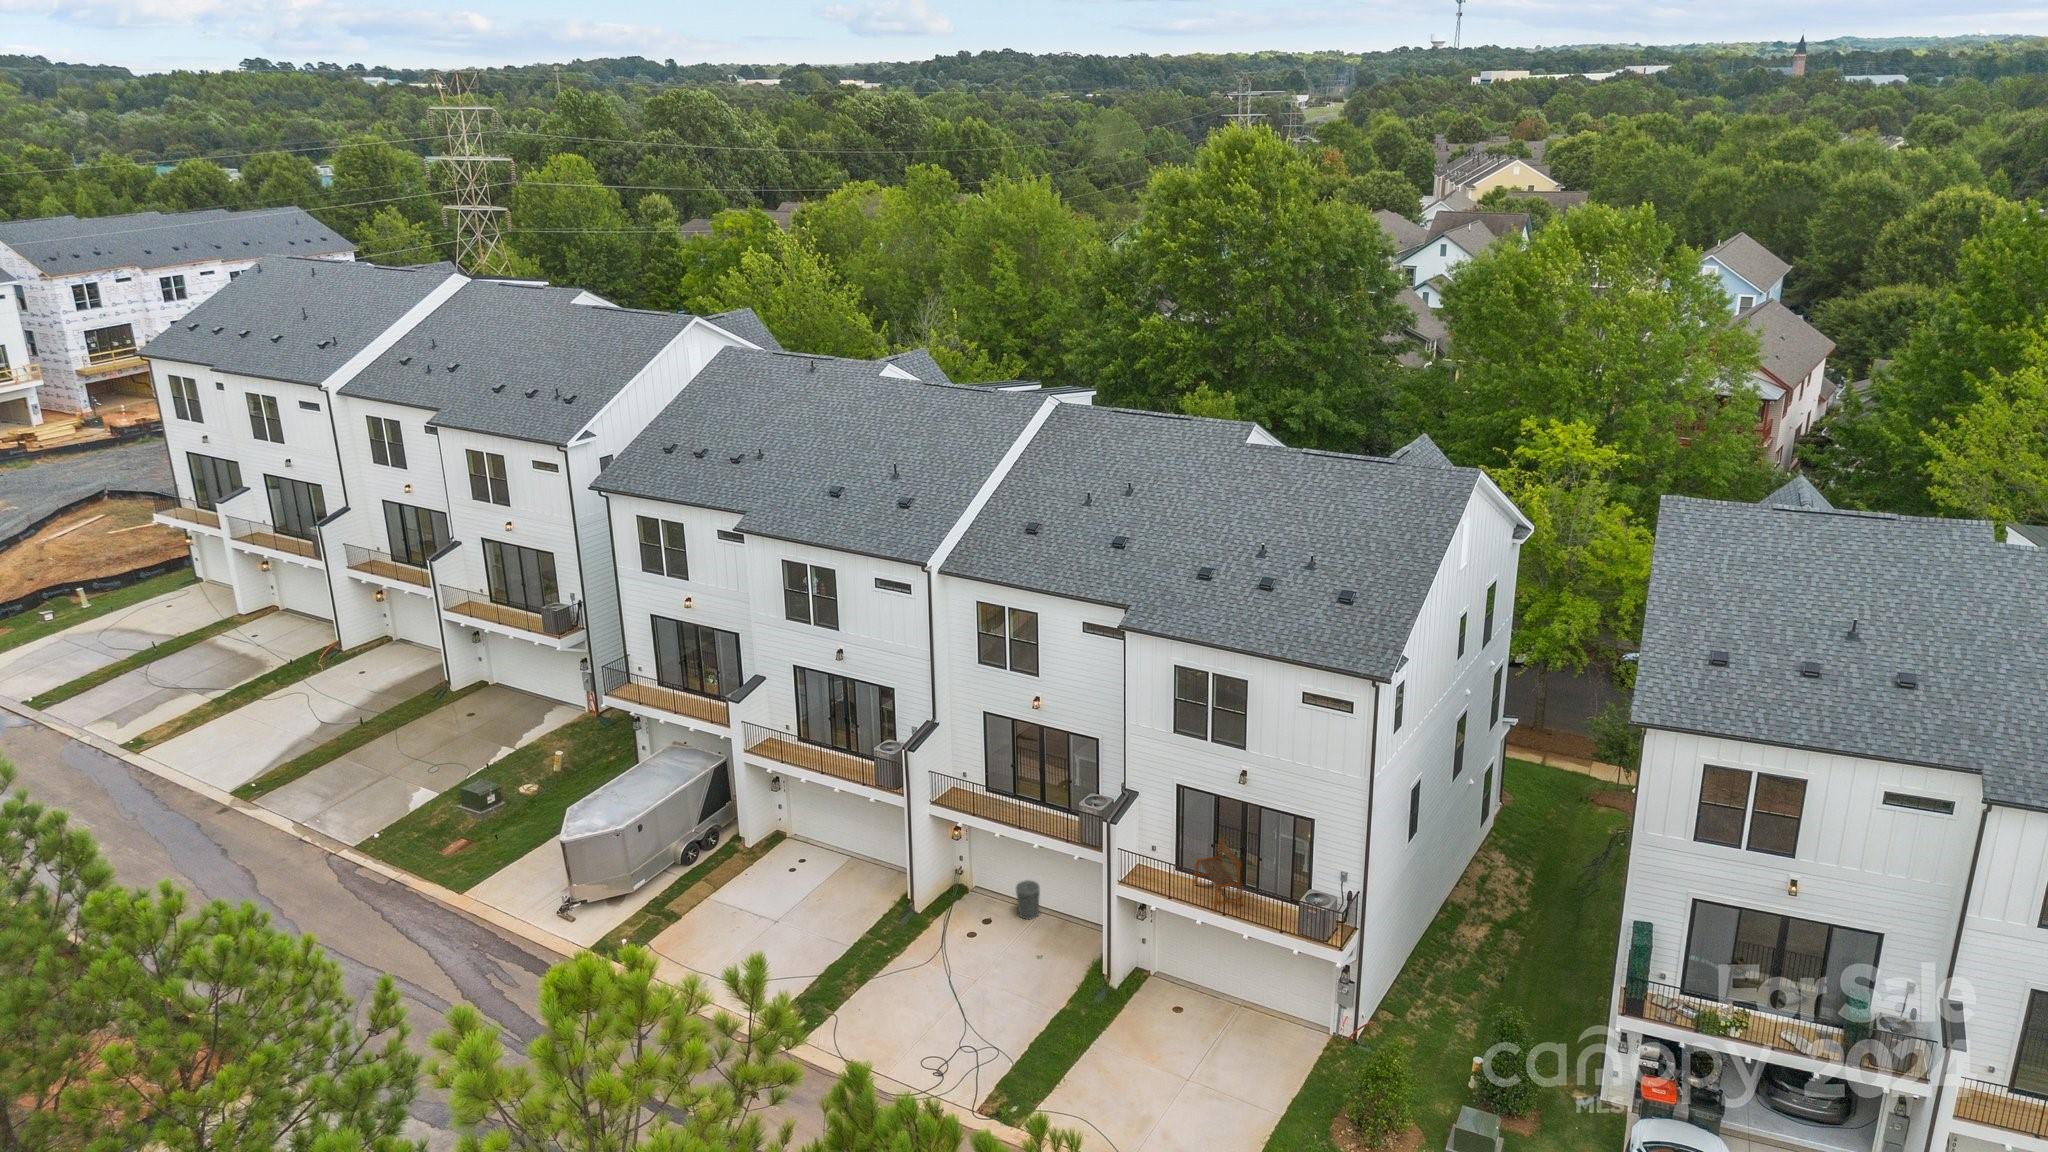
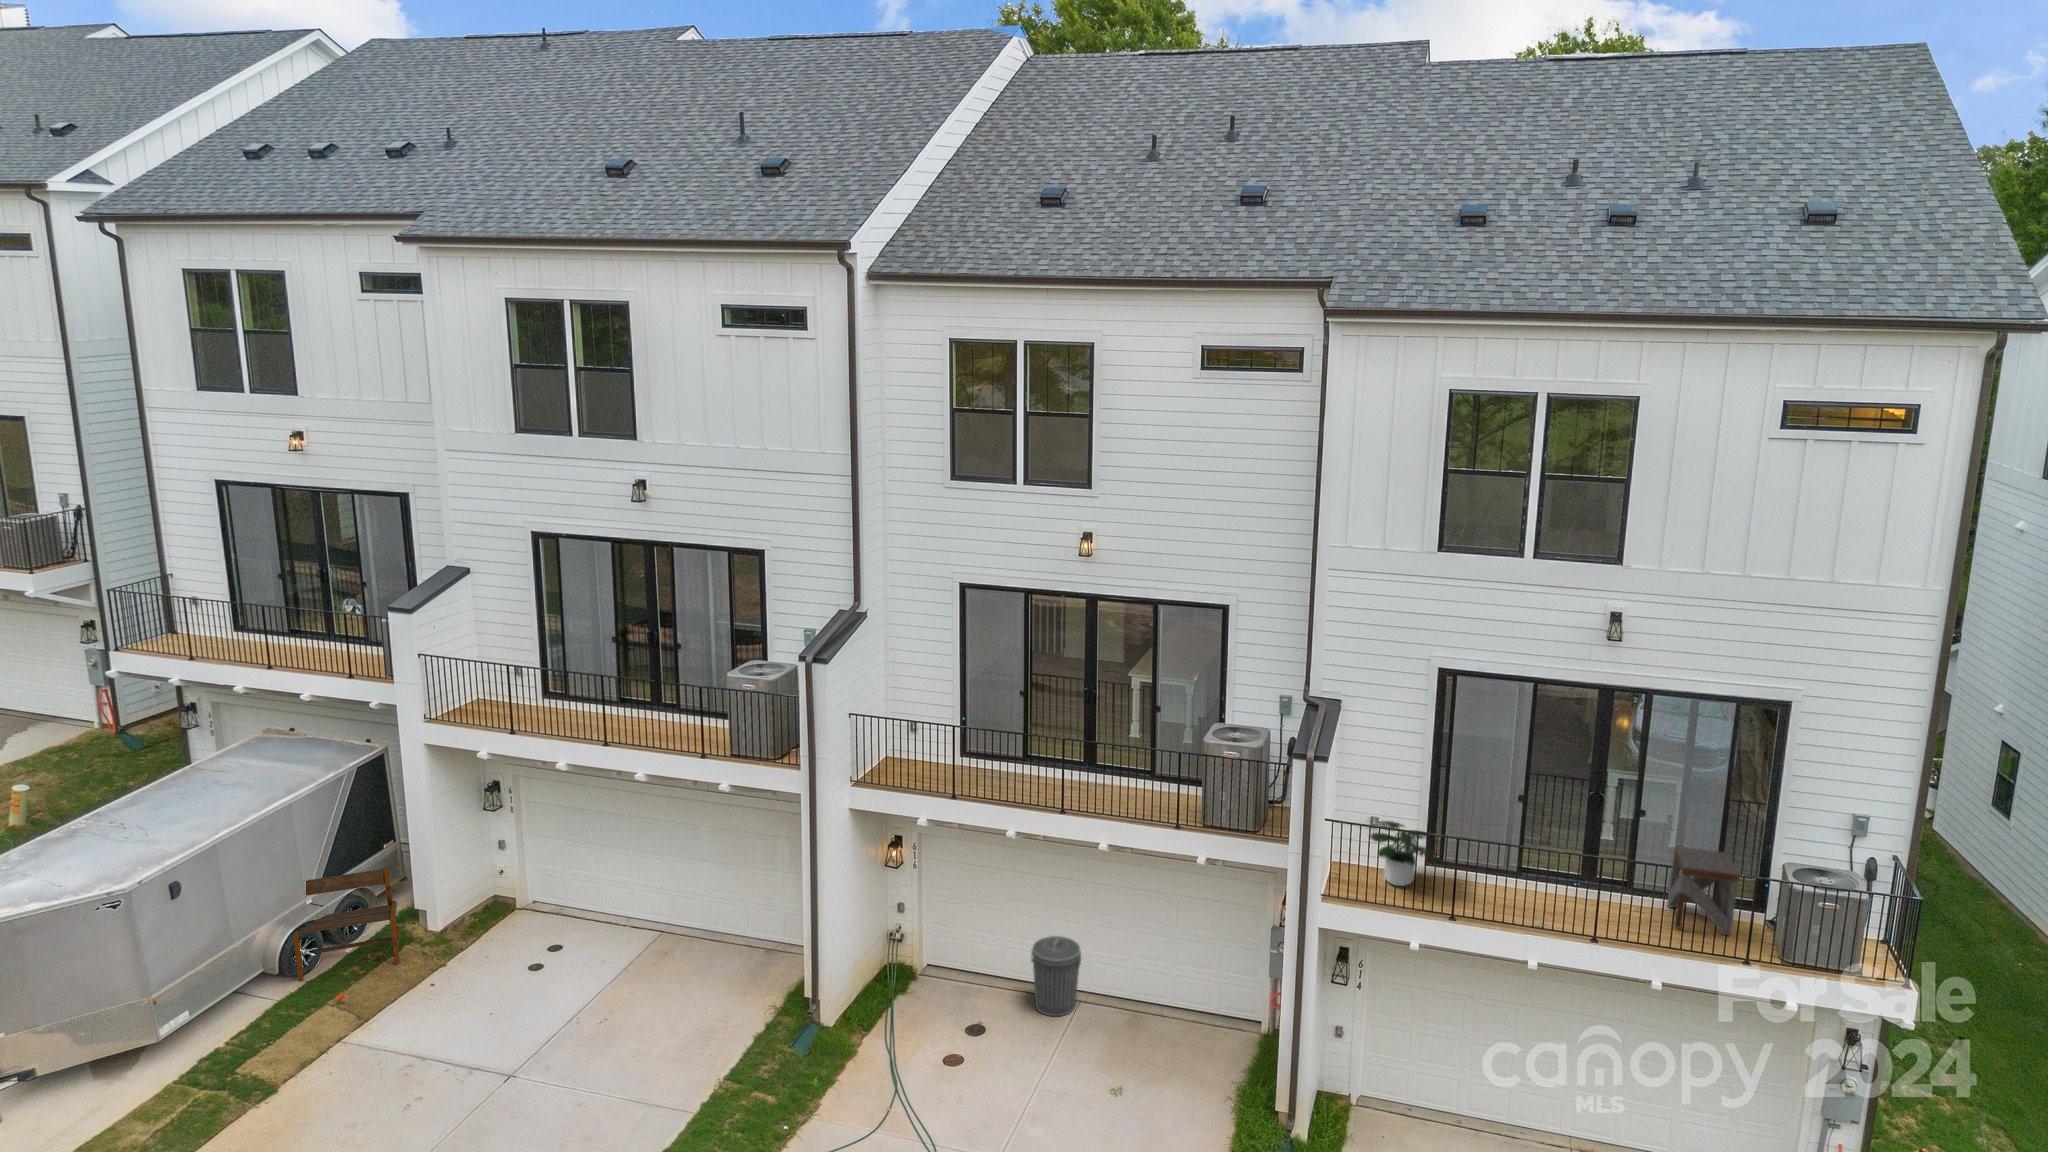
bench: present [1194,839,1243,912] -> present [293,867,400,981]
potted plant: none [1138,849,1167,880] -> present [1370,821,1436,886]
side table: none [1256,876,1287,919] -> present [1667,847,1739,935]

